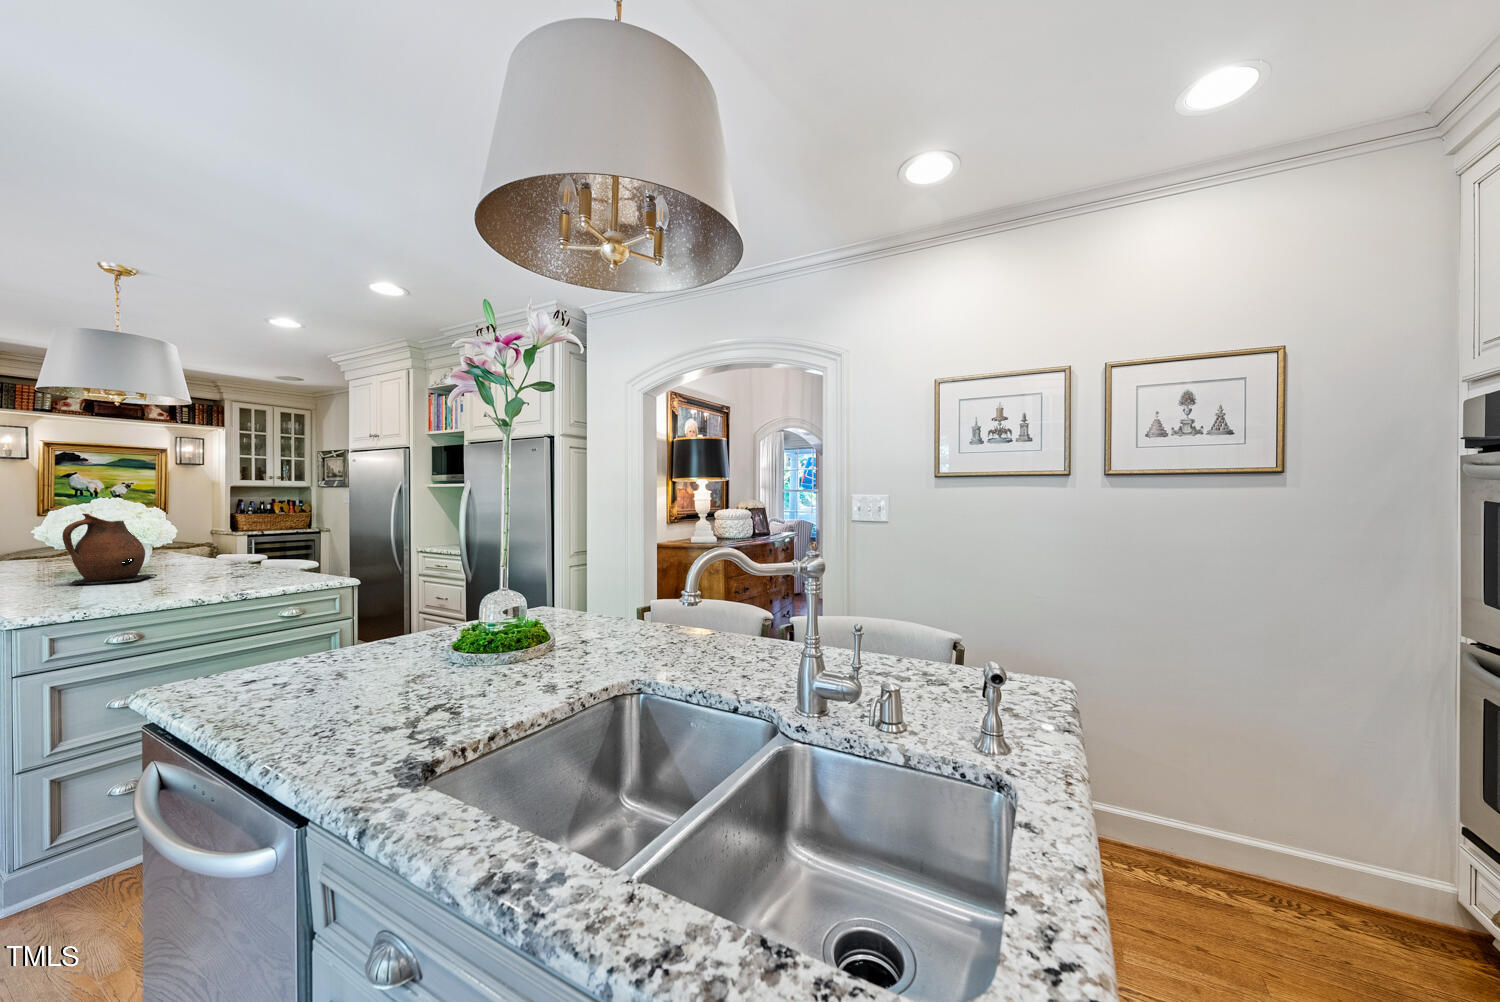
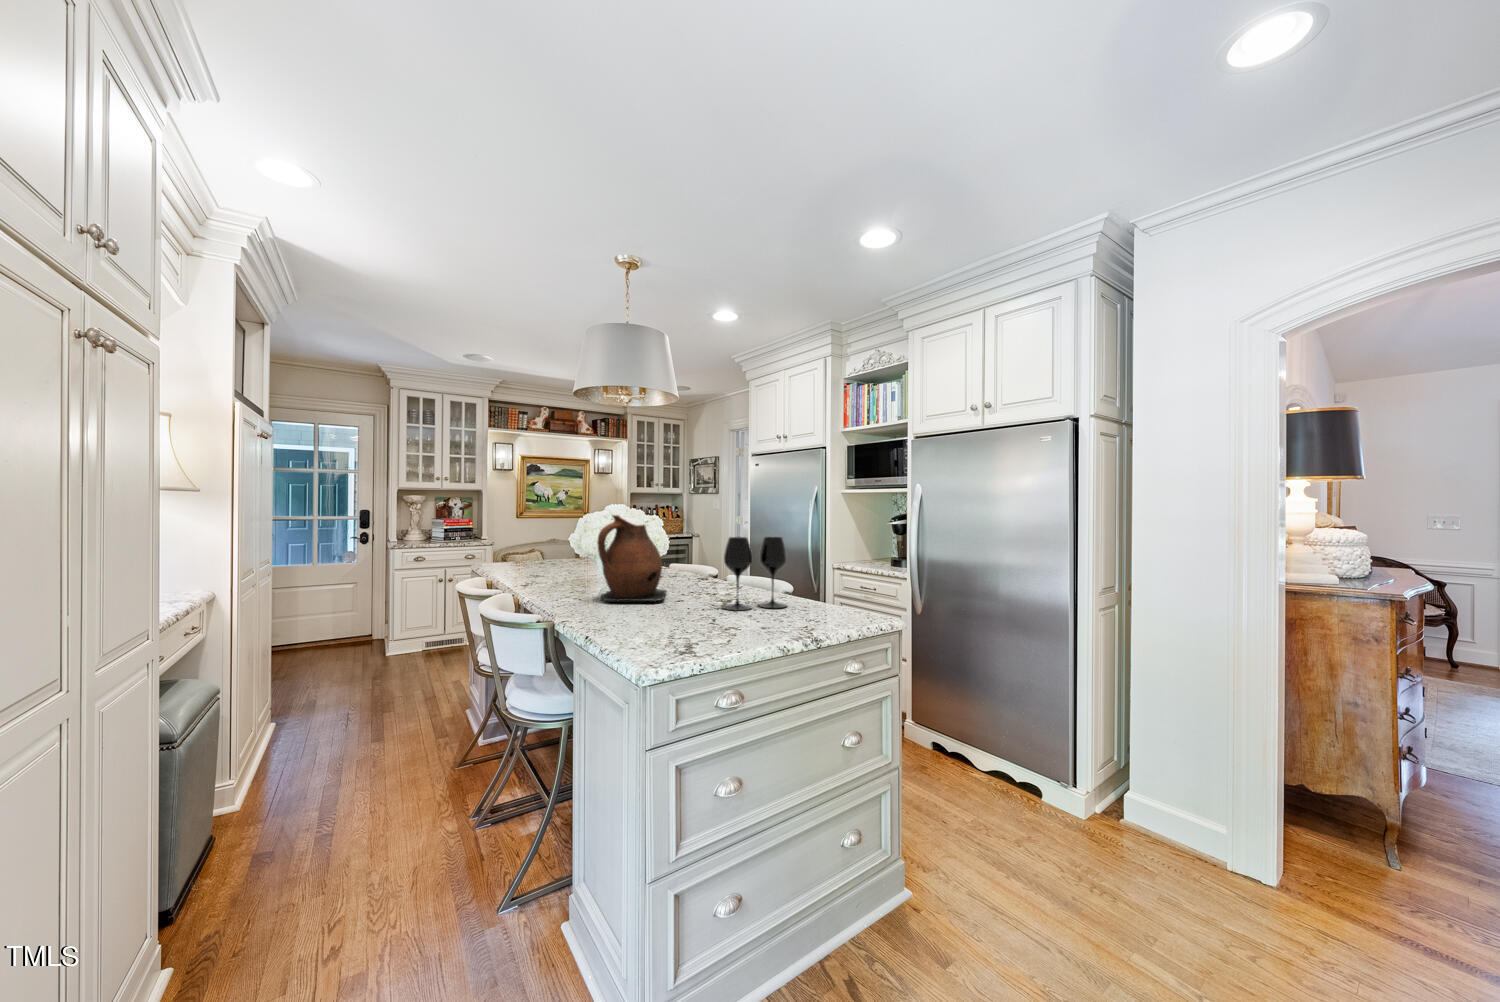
wine glass: none [195,526,264,582] -> present [723,537,787,610]

